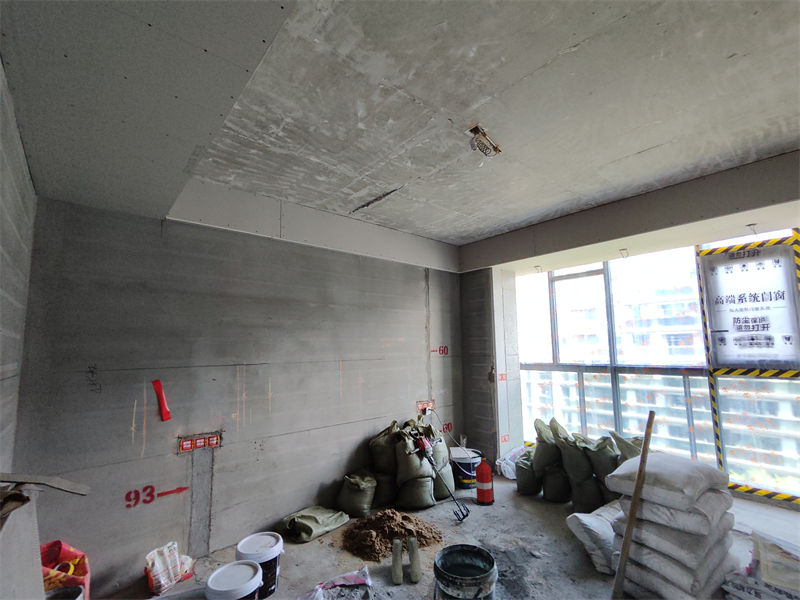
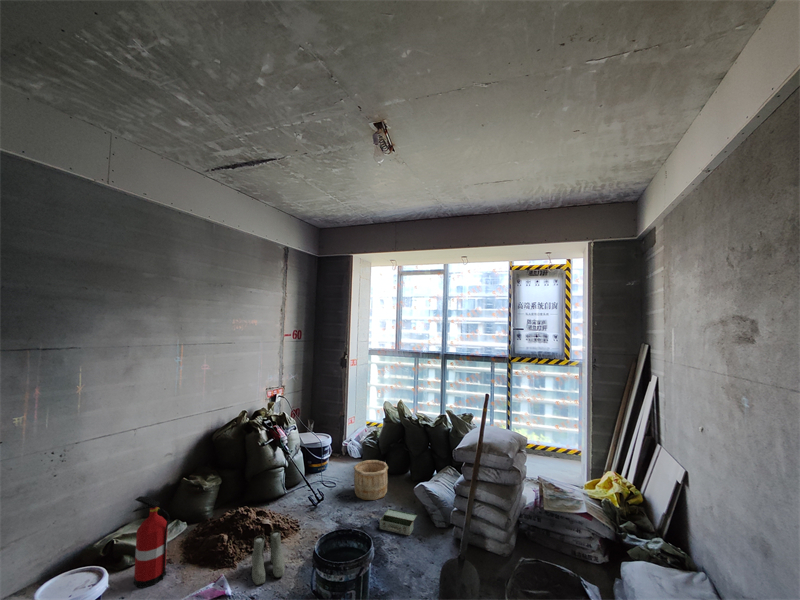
fire extinguisher: present [471,450,495,506] -> present [133,496,169,588]
wooden bucket: none [501,481,541,526] -> present [353,460,388,500]
toolbox: none [525,538,571,573] -> present [380,509,417,535]

